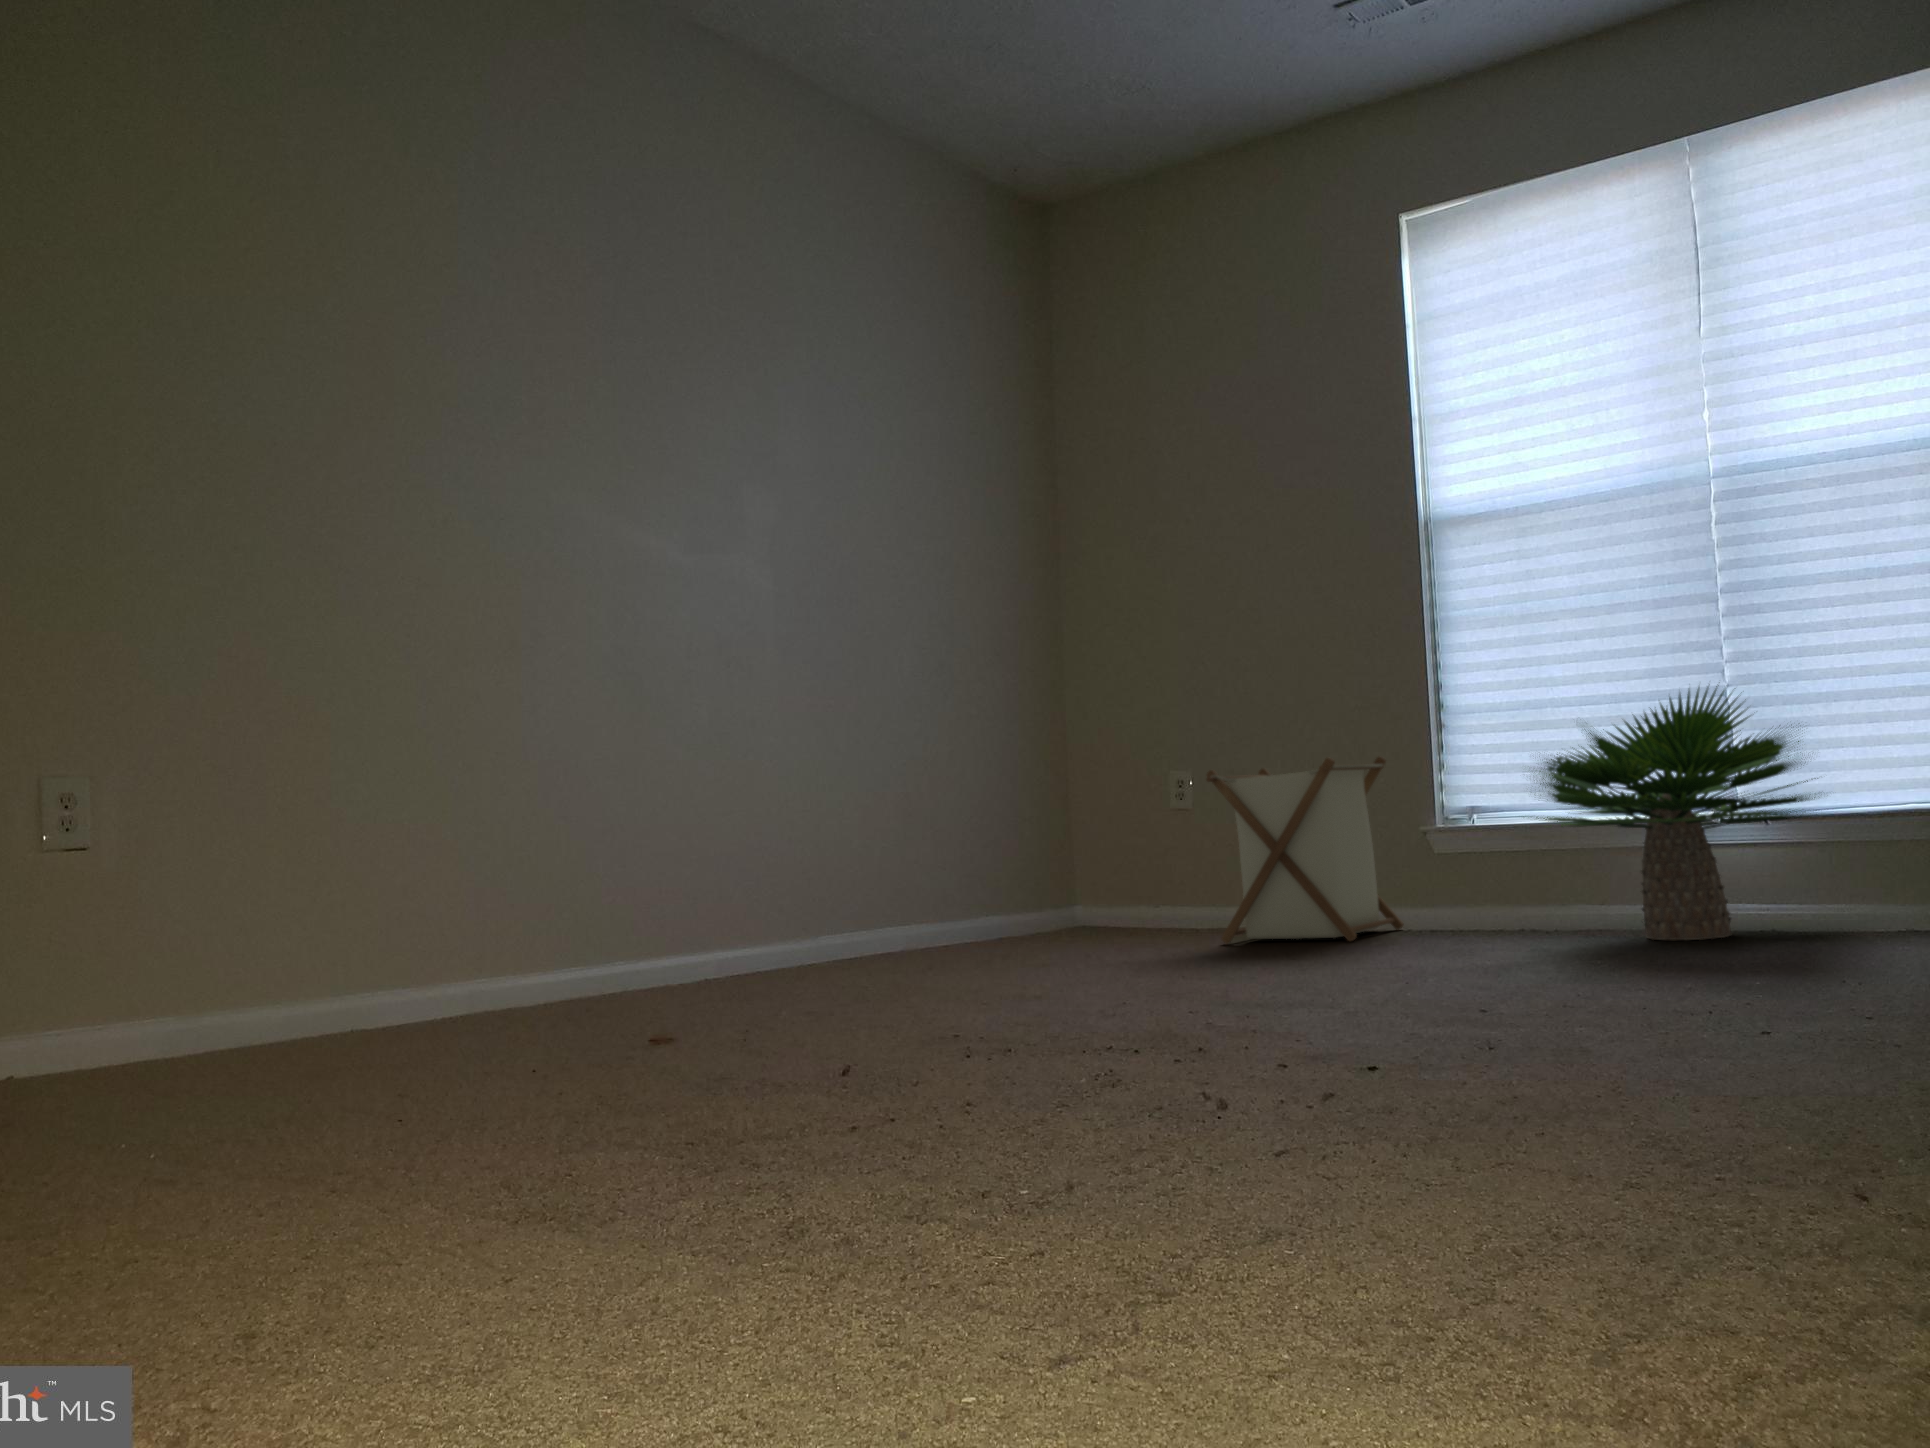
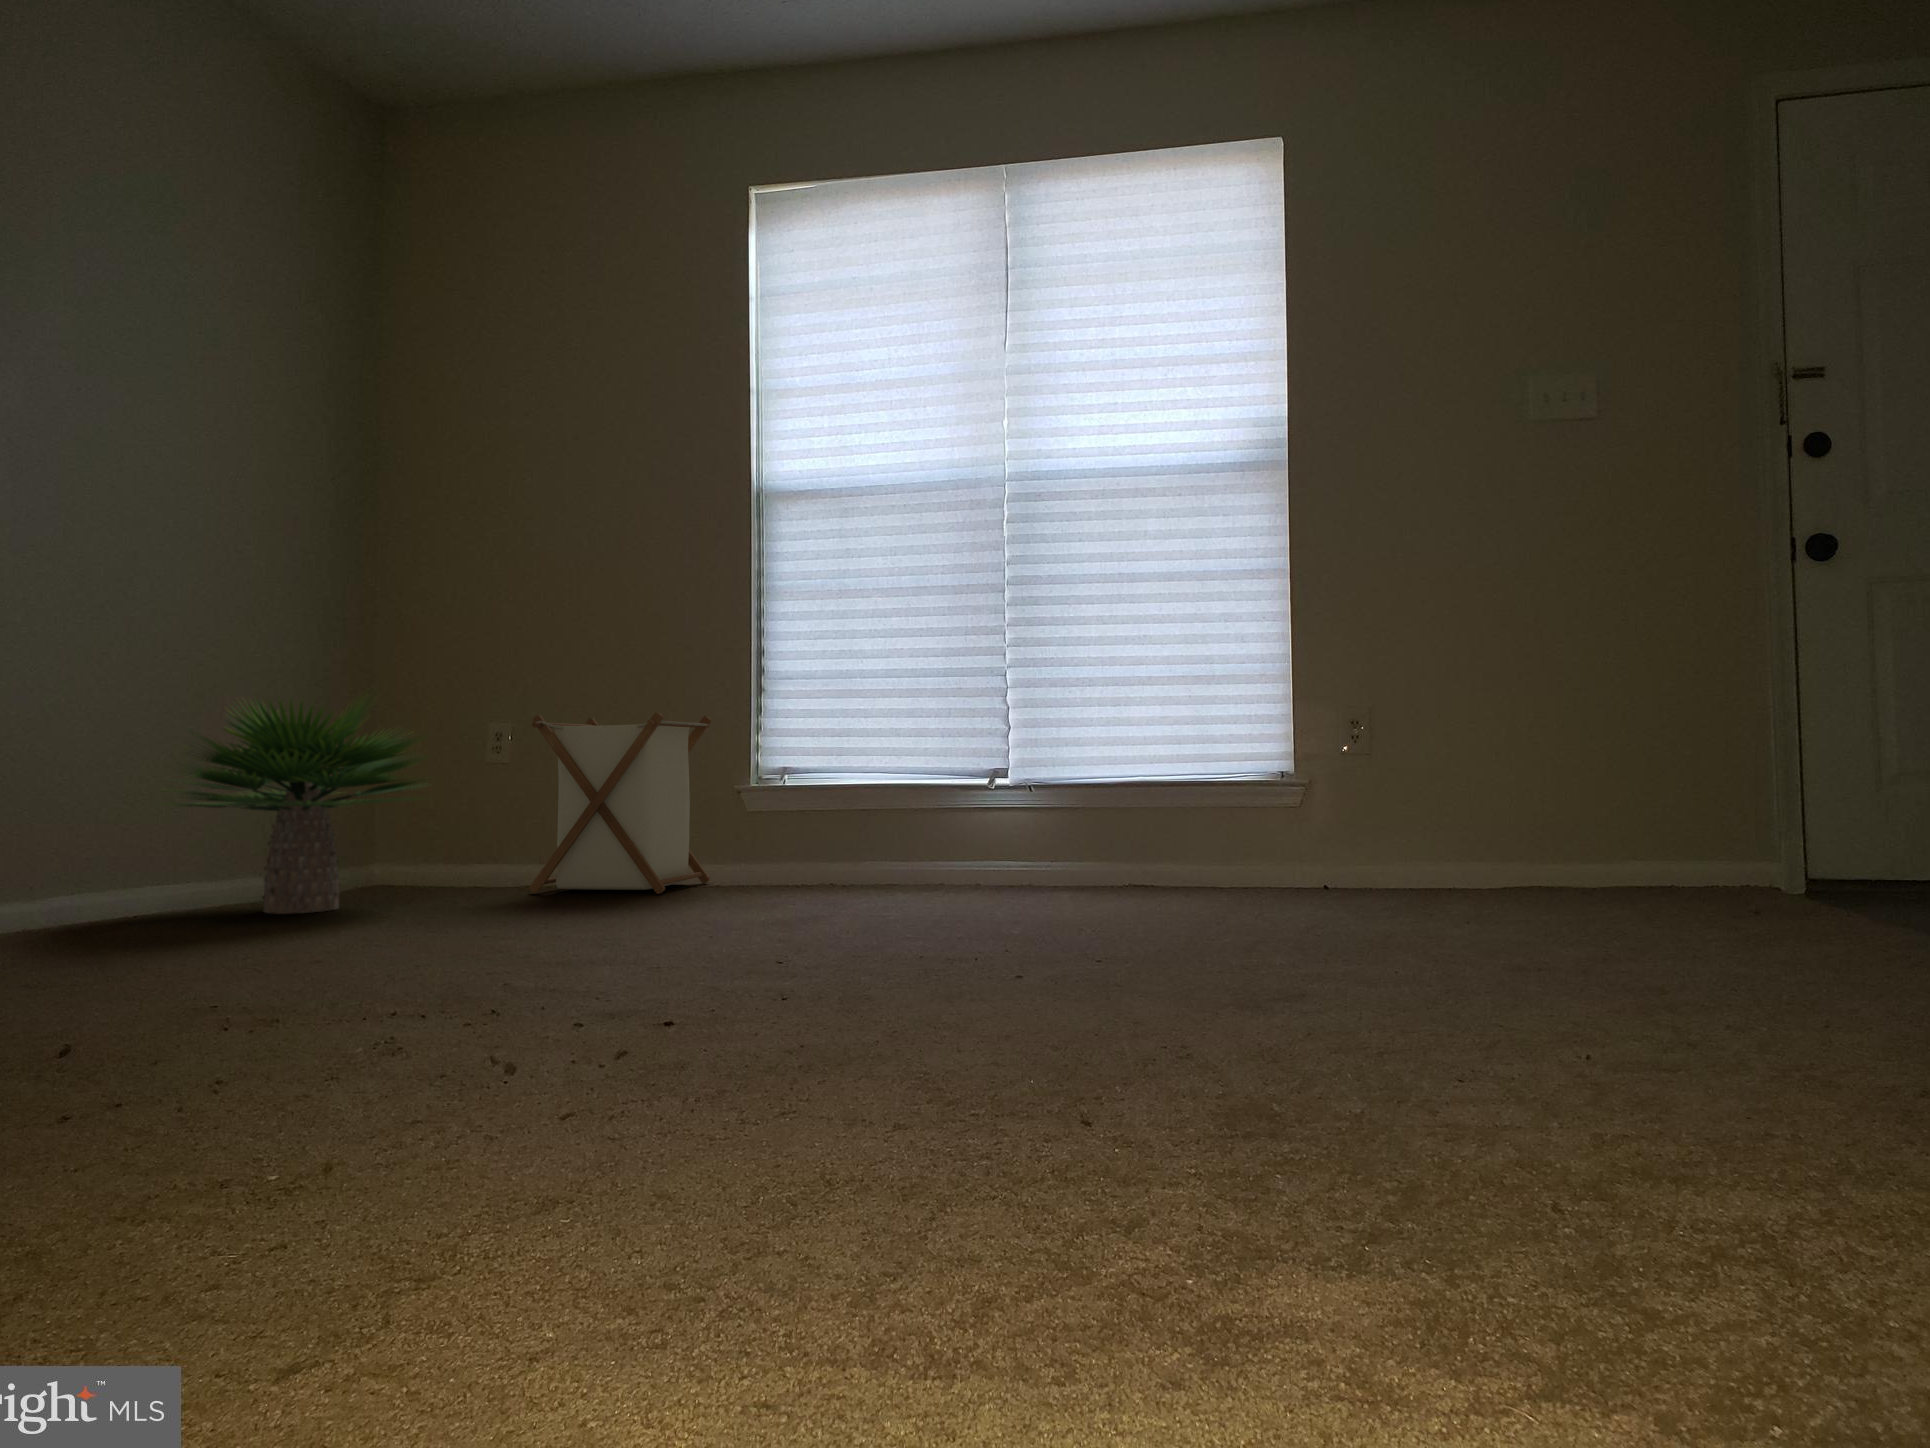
potted plant: present [1534,685,1820,940] -> present [167,698,425,914]

